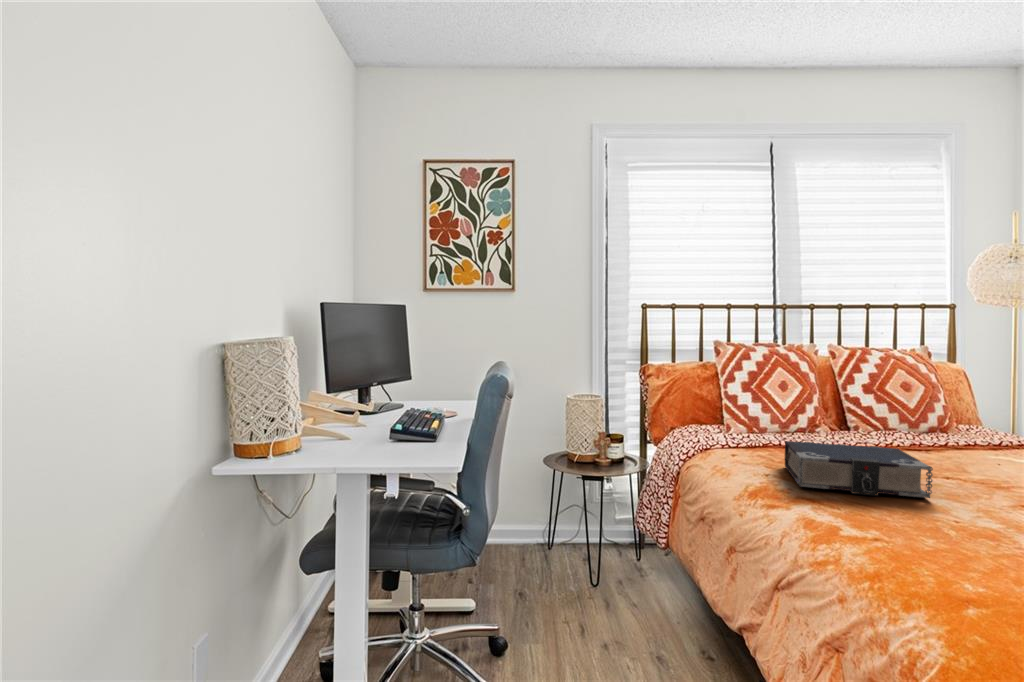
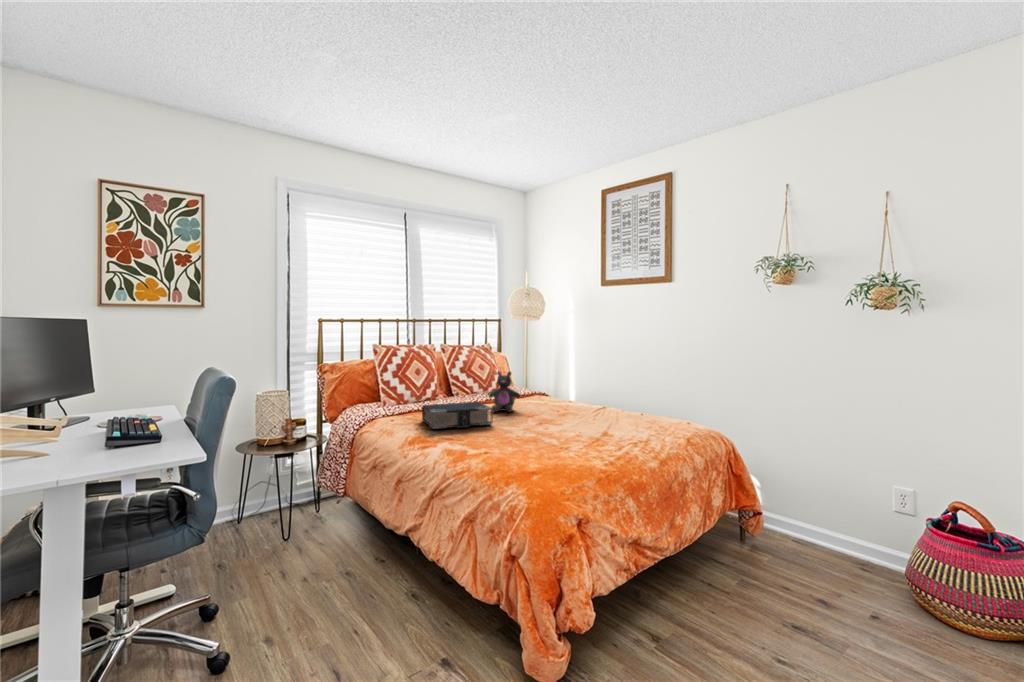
stuffed bear: none [921,396,999,477] -> present [489,371,520,412]

